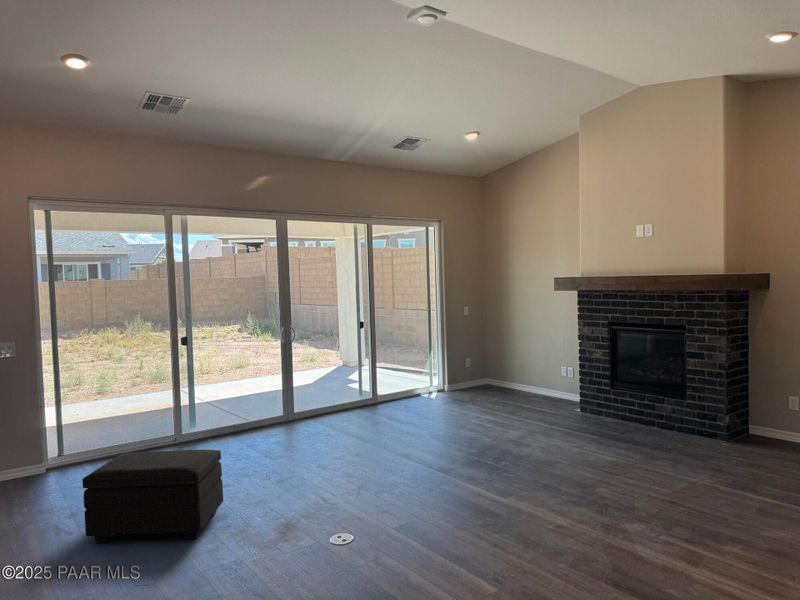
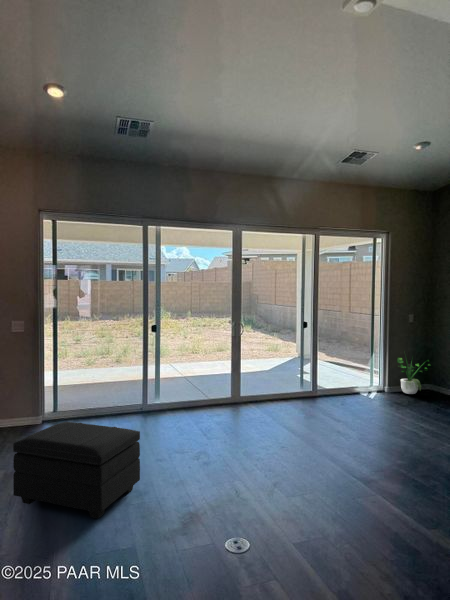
potted plant: none [455,344,489,391] -> present [397,358,430,394]

